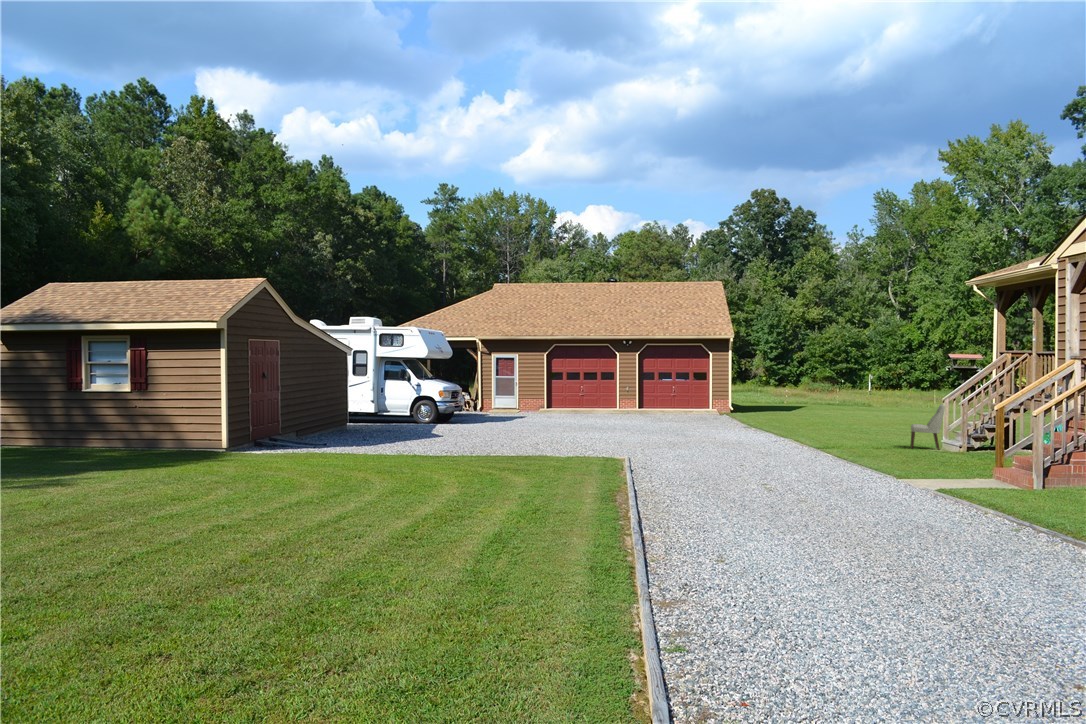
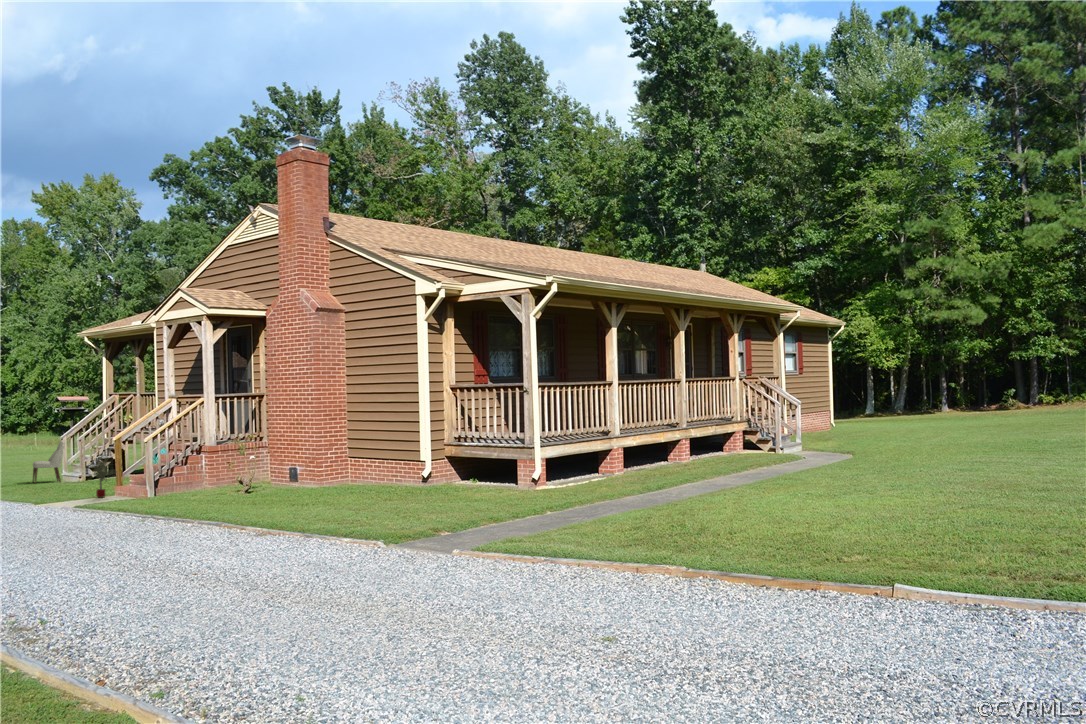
potted tree: none [965,427,997,479] -> present [94,456,116,498]

